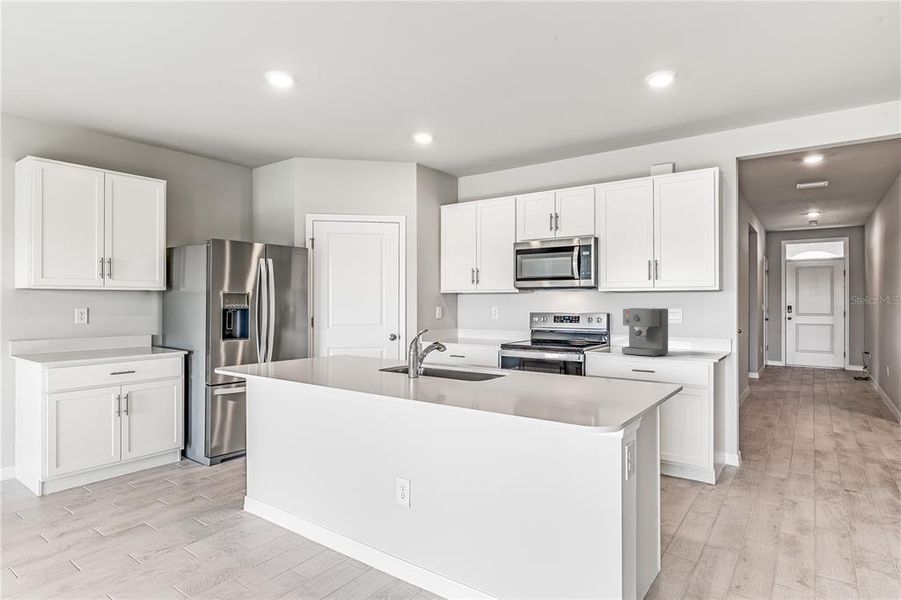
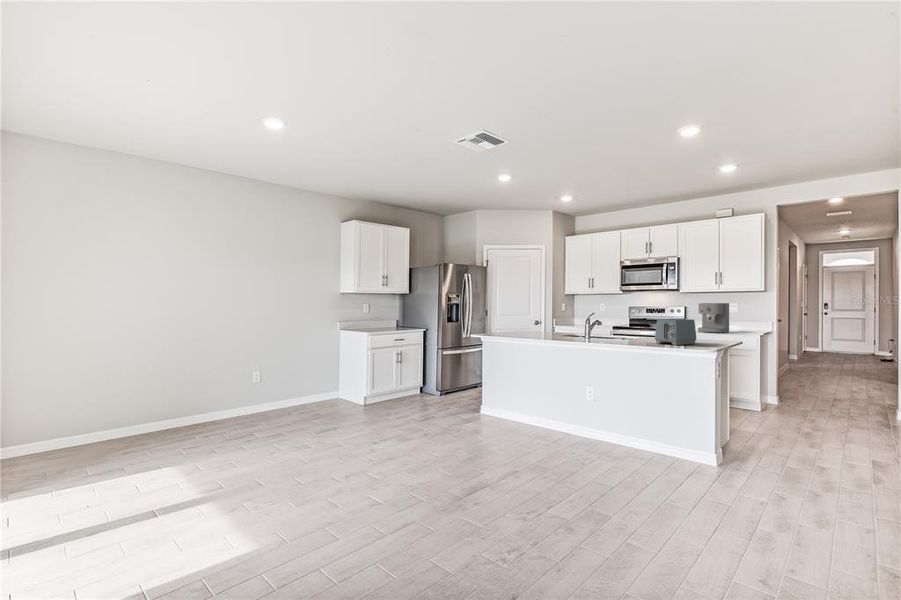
toaster: none [519,342,598,399] -> present [655,319,696,345]

